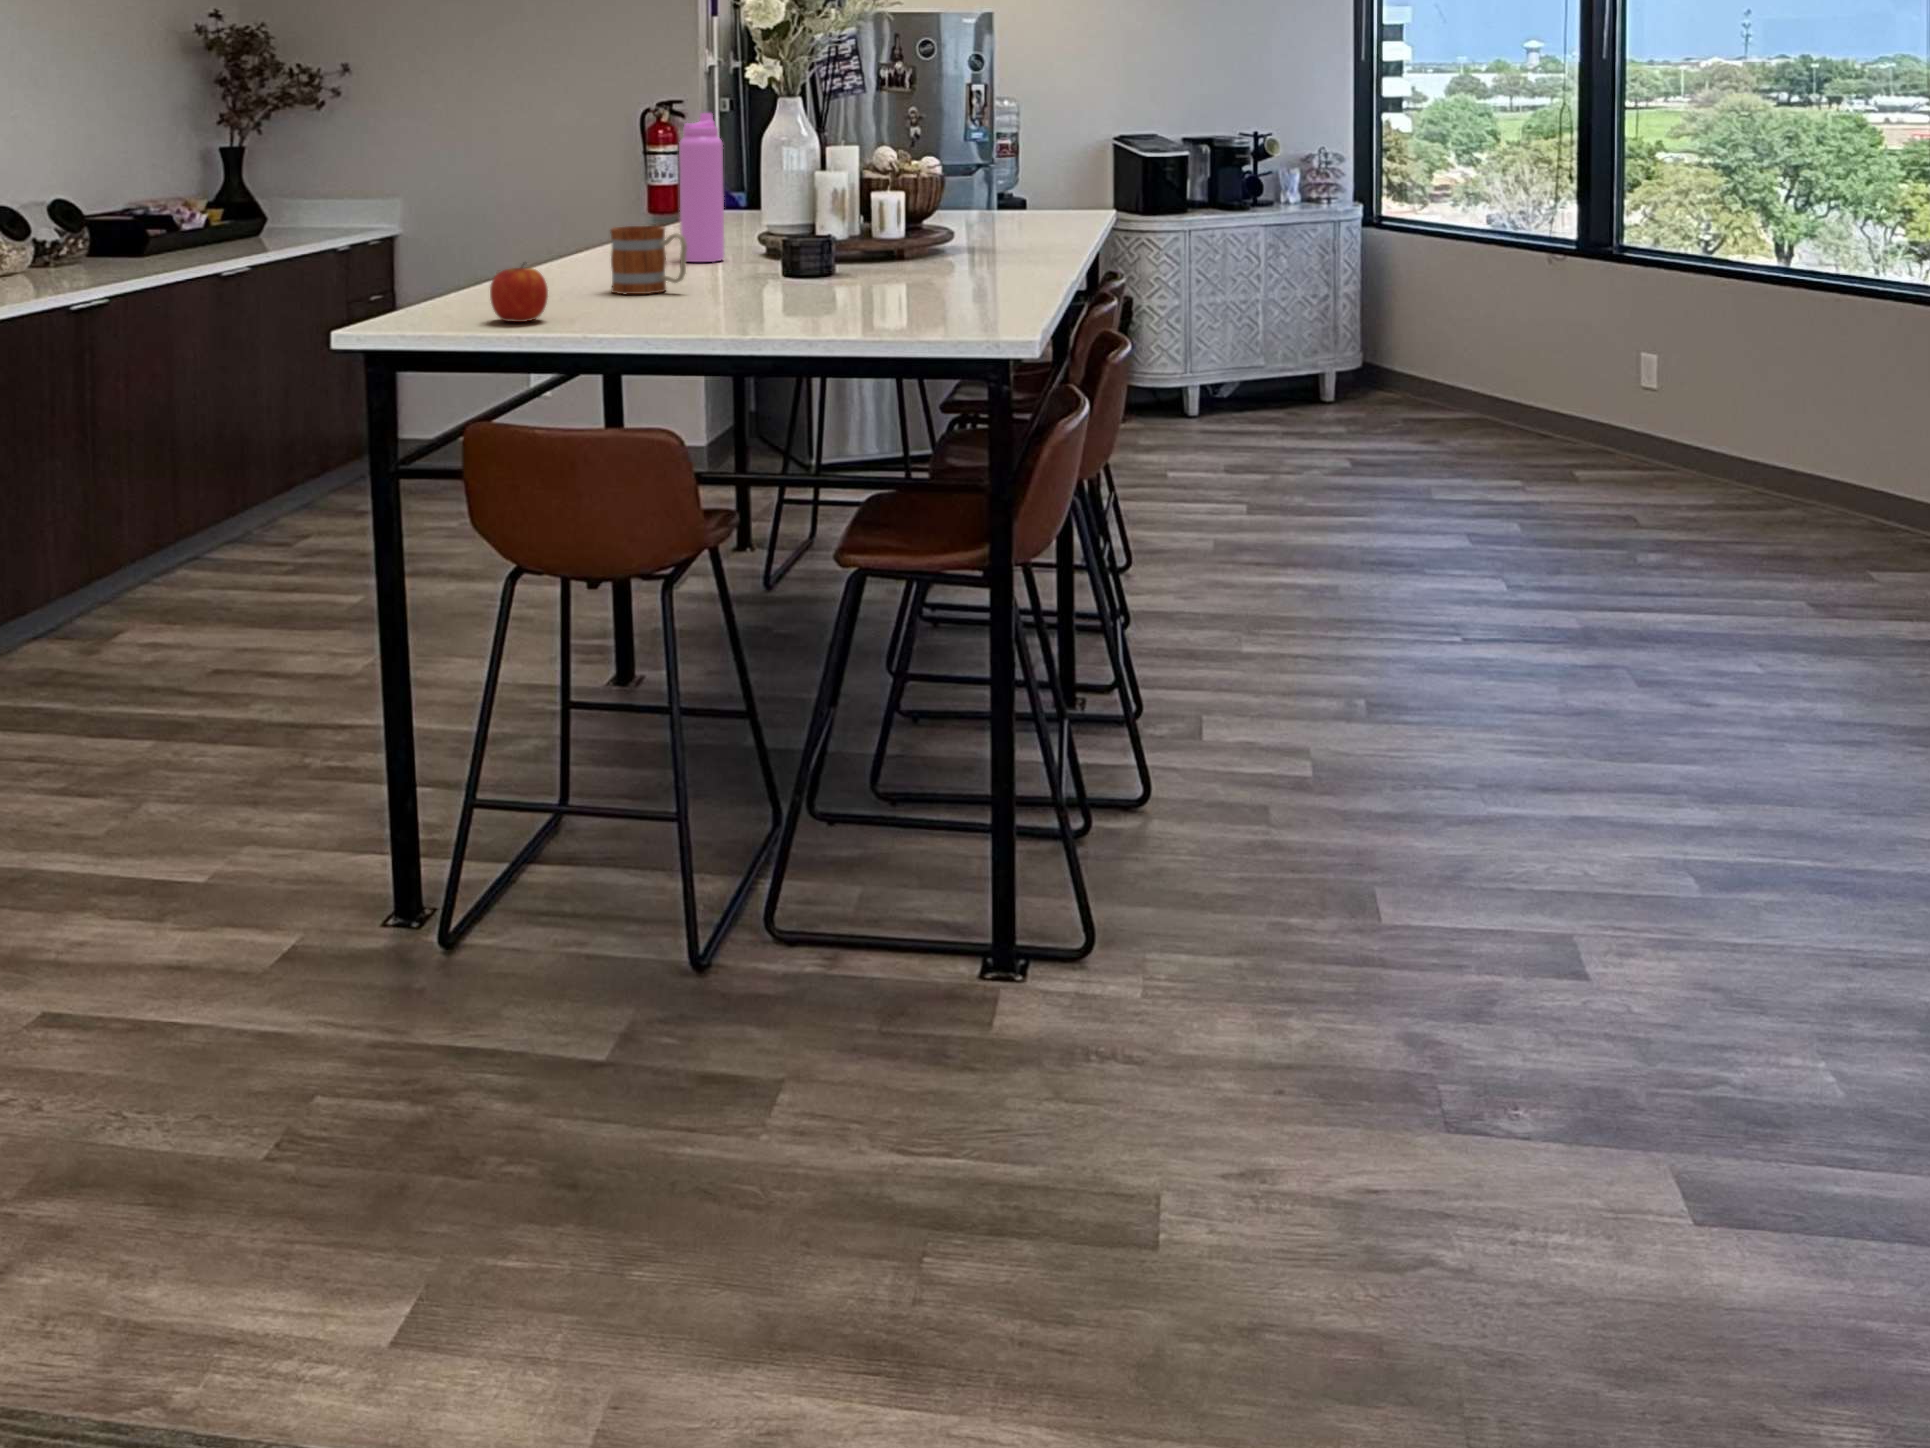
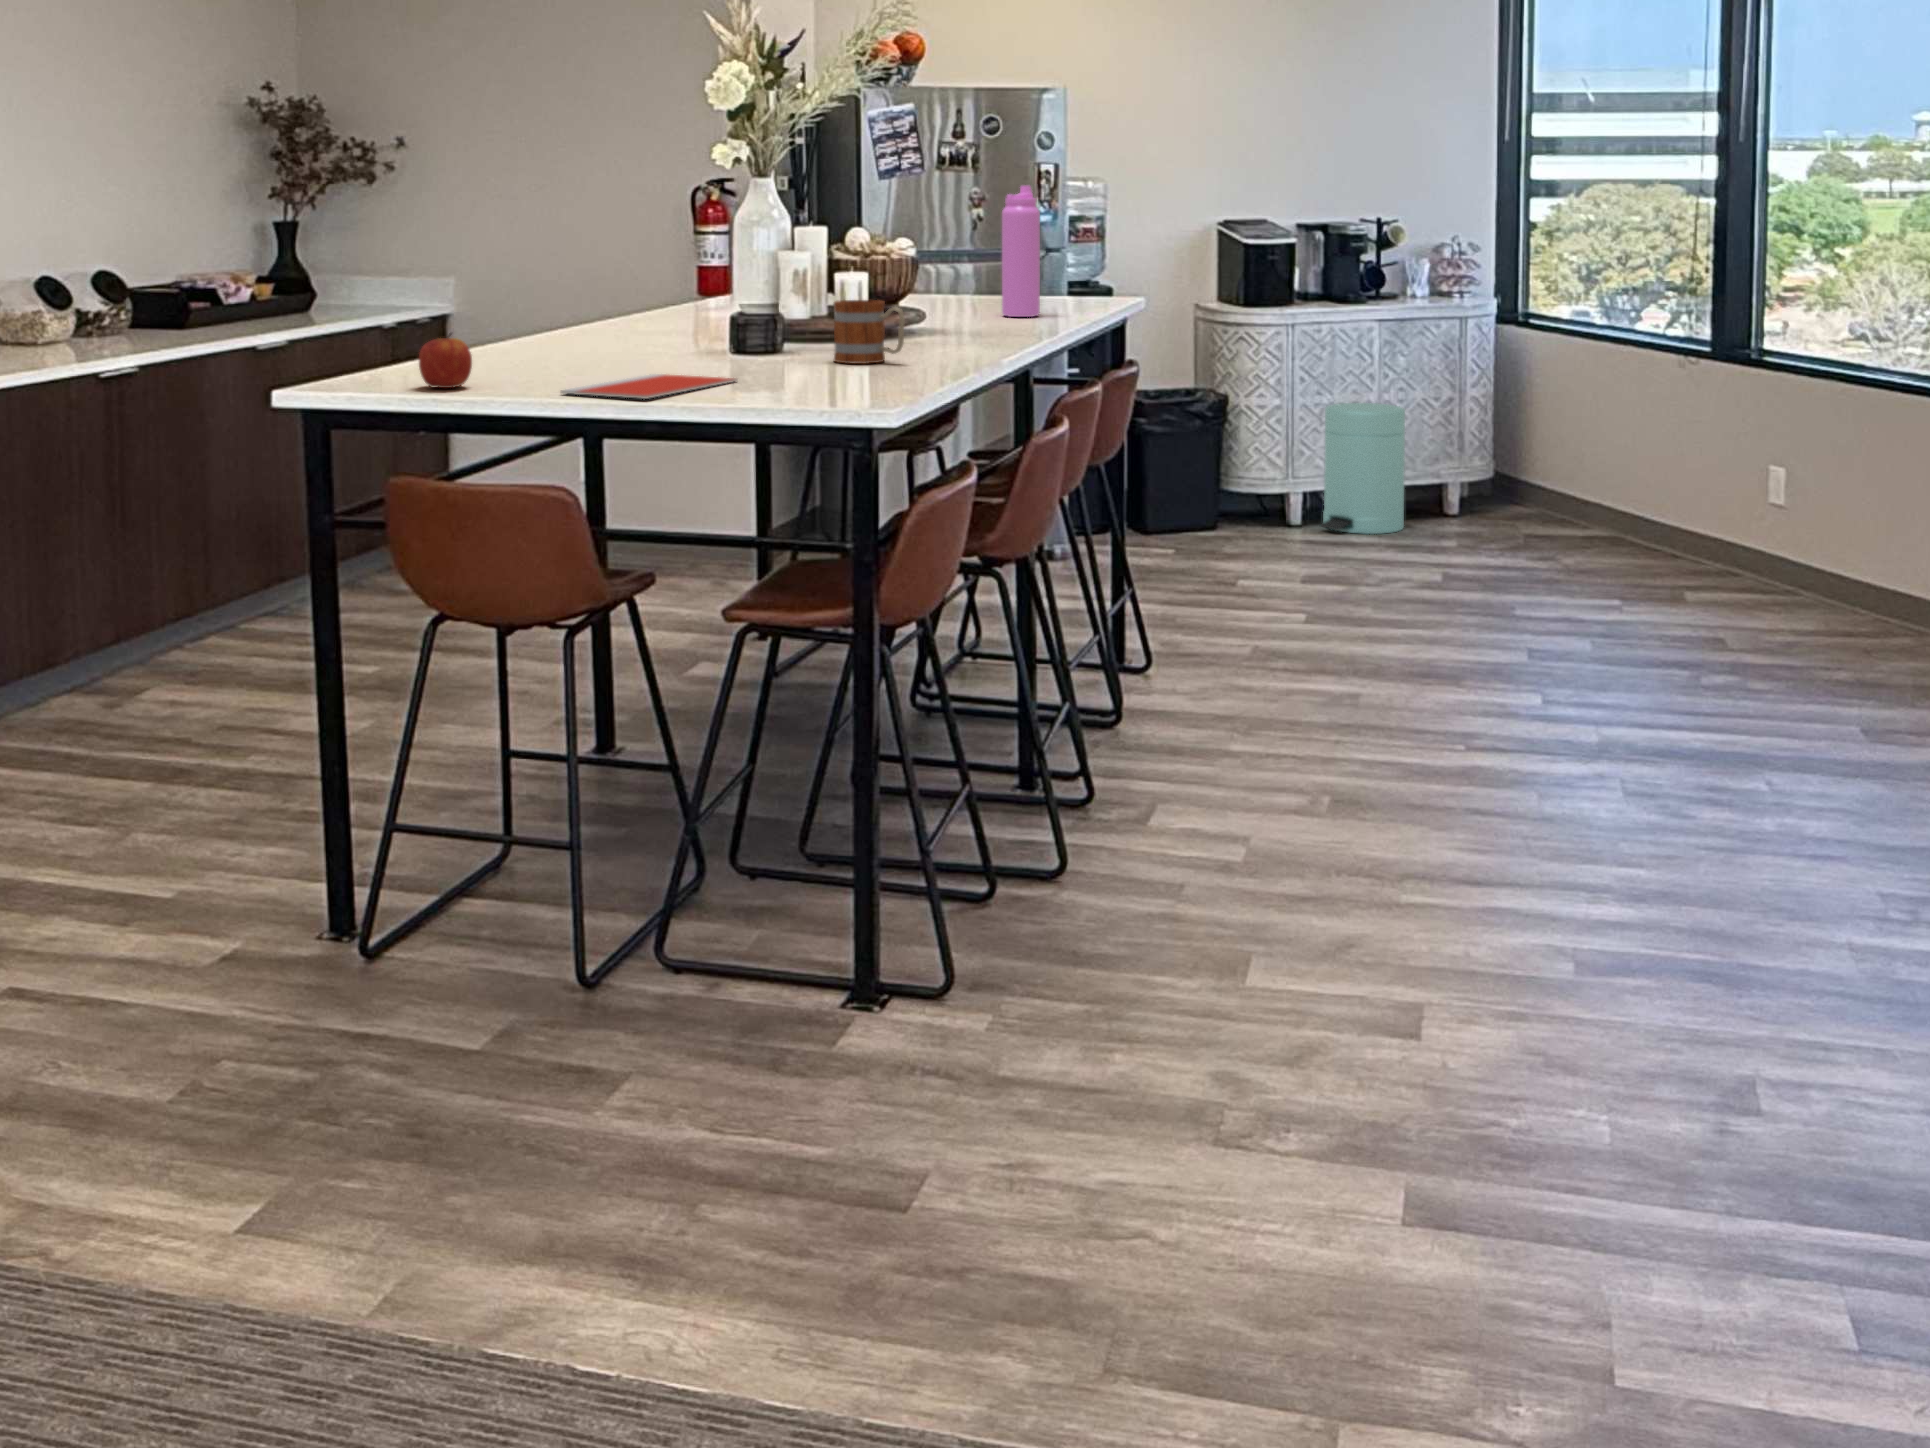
water bottle: present [679,113,725,262] -> present [1002,186,1040,317]
mug: present [611,226,687,294] -> present [834,300,905,364]
notebook: none [651,300,824,330] -> present [561,374,737,399]
trash can: none [1219,302,1293,423] -> present [1321,403,1405,534]

